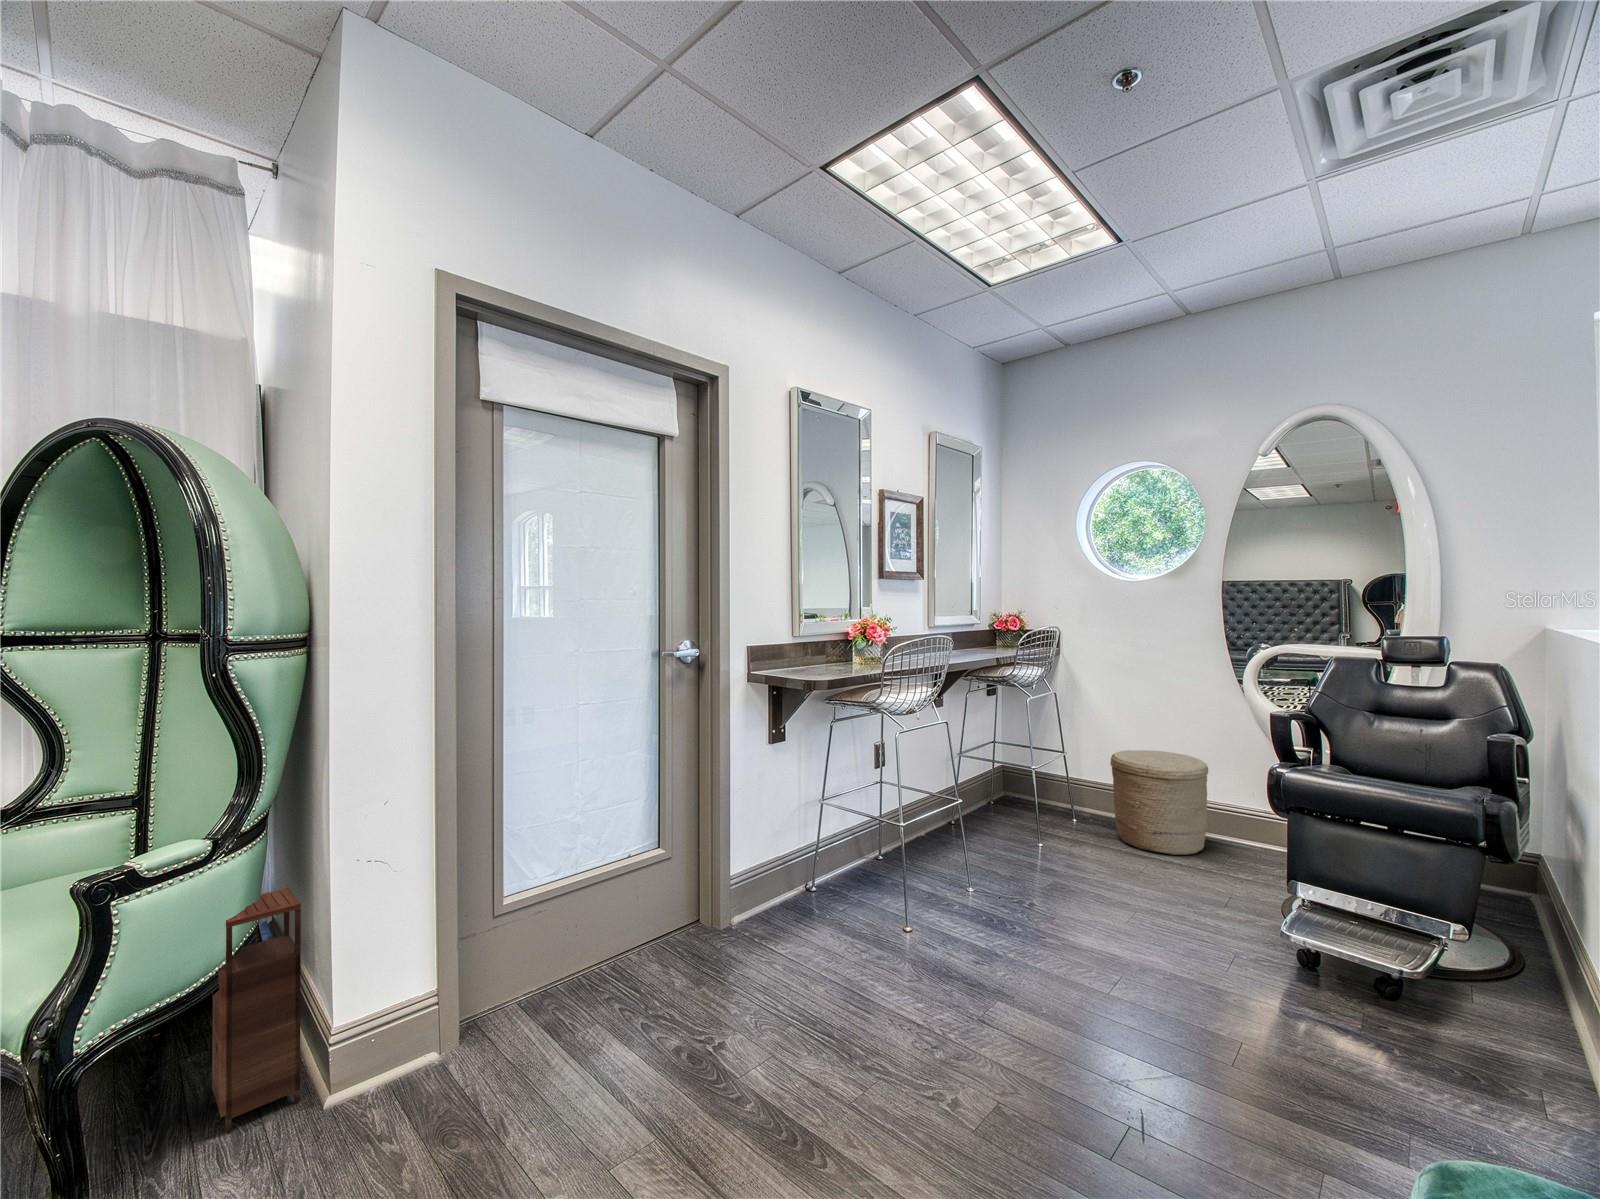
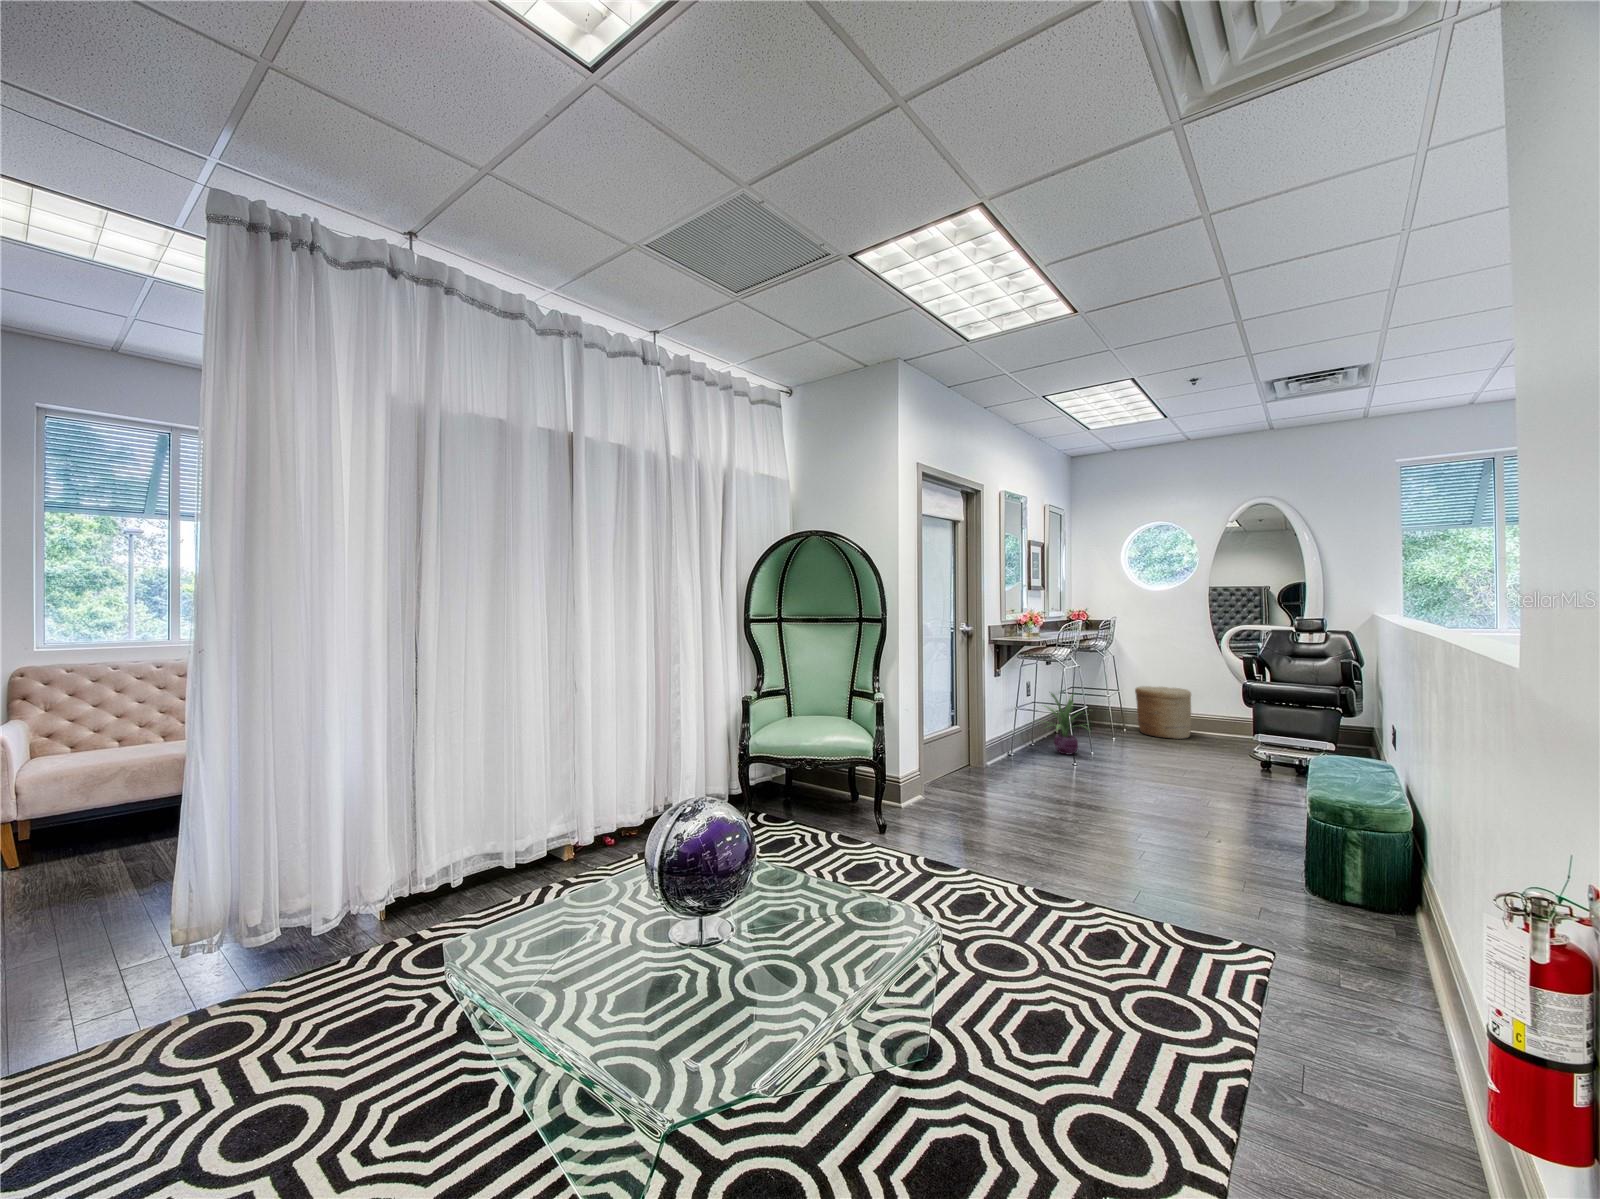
decorative plant: none [864,766,992,890] -> present [1044,693,1089,754]
storage cabinet: present [212,888,301,1133] -> none [849,731,886,830]

